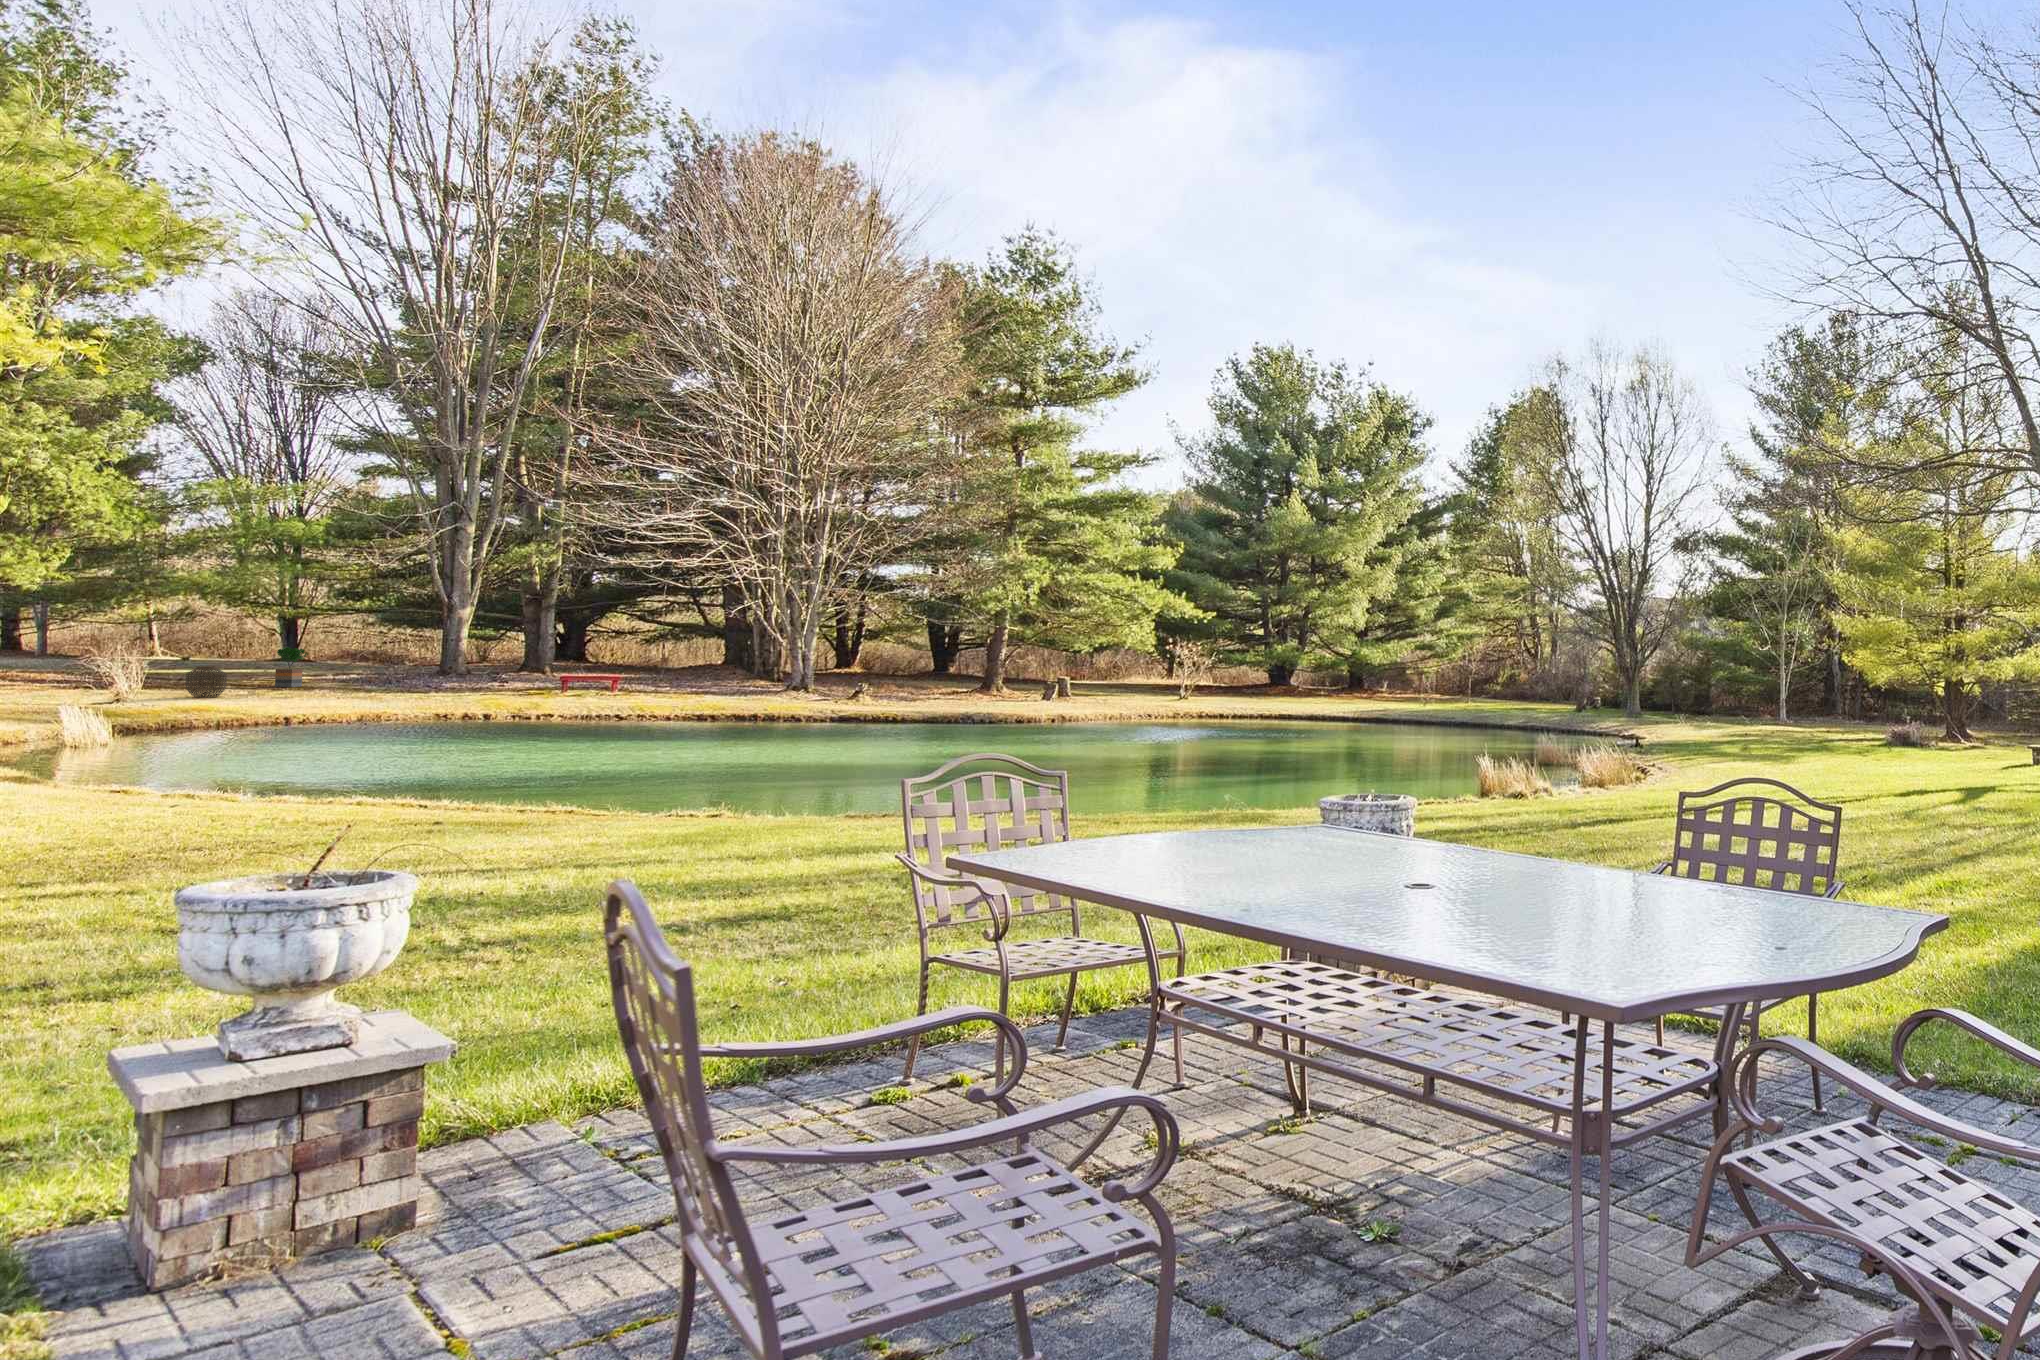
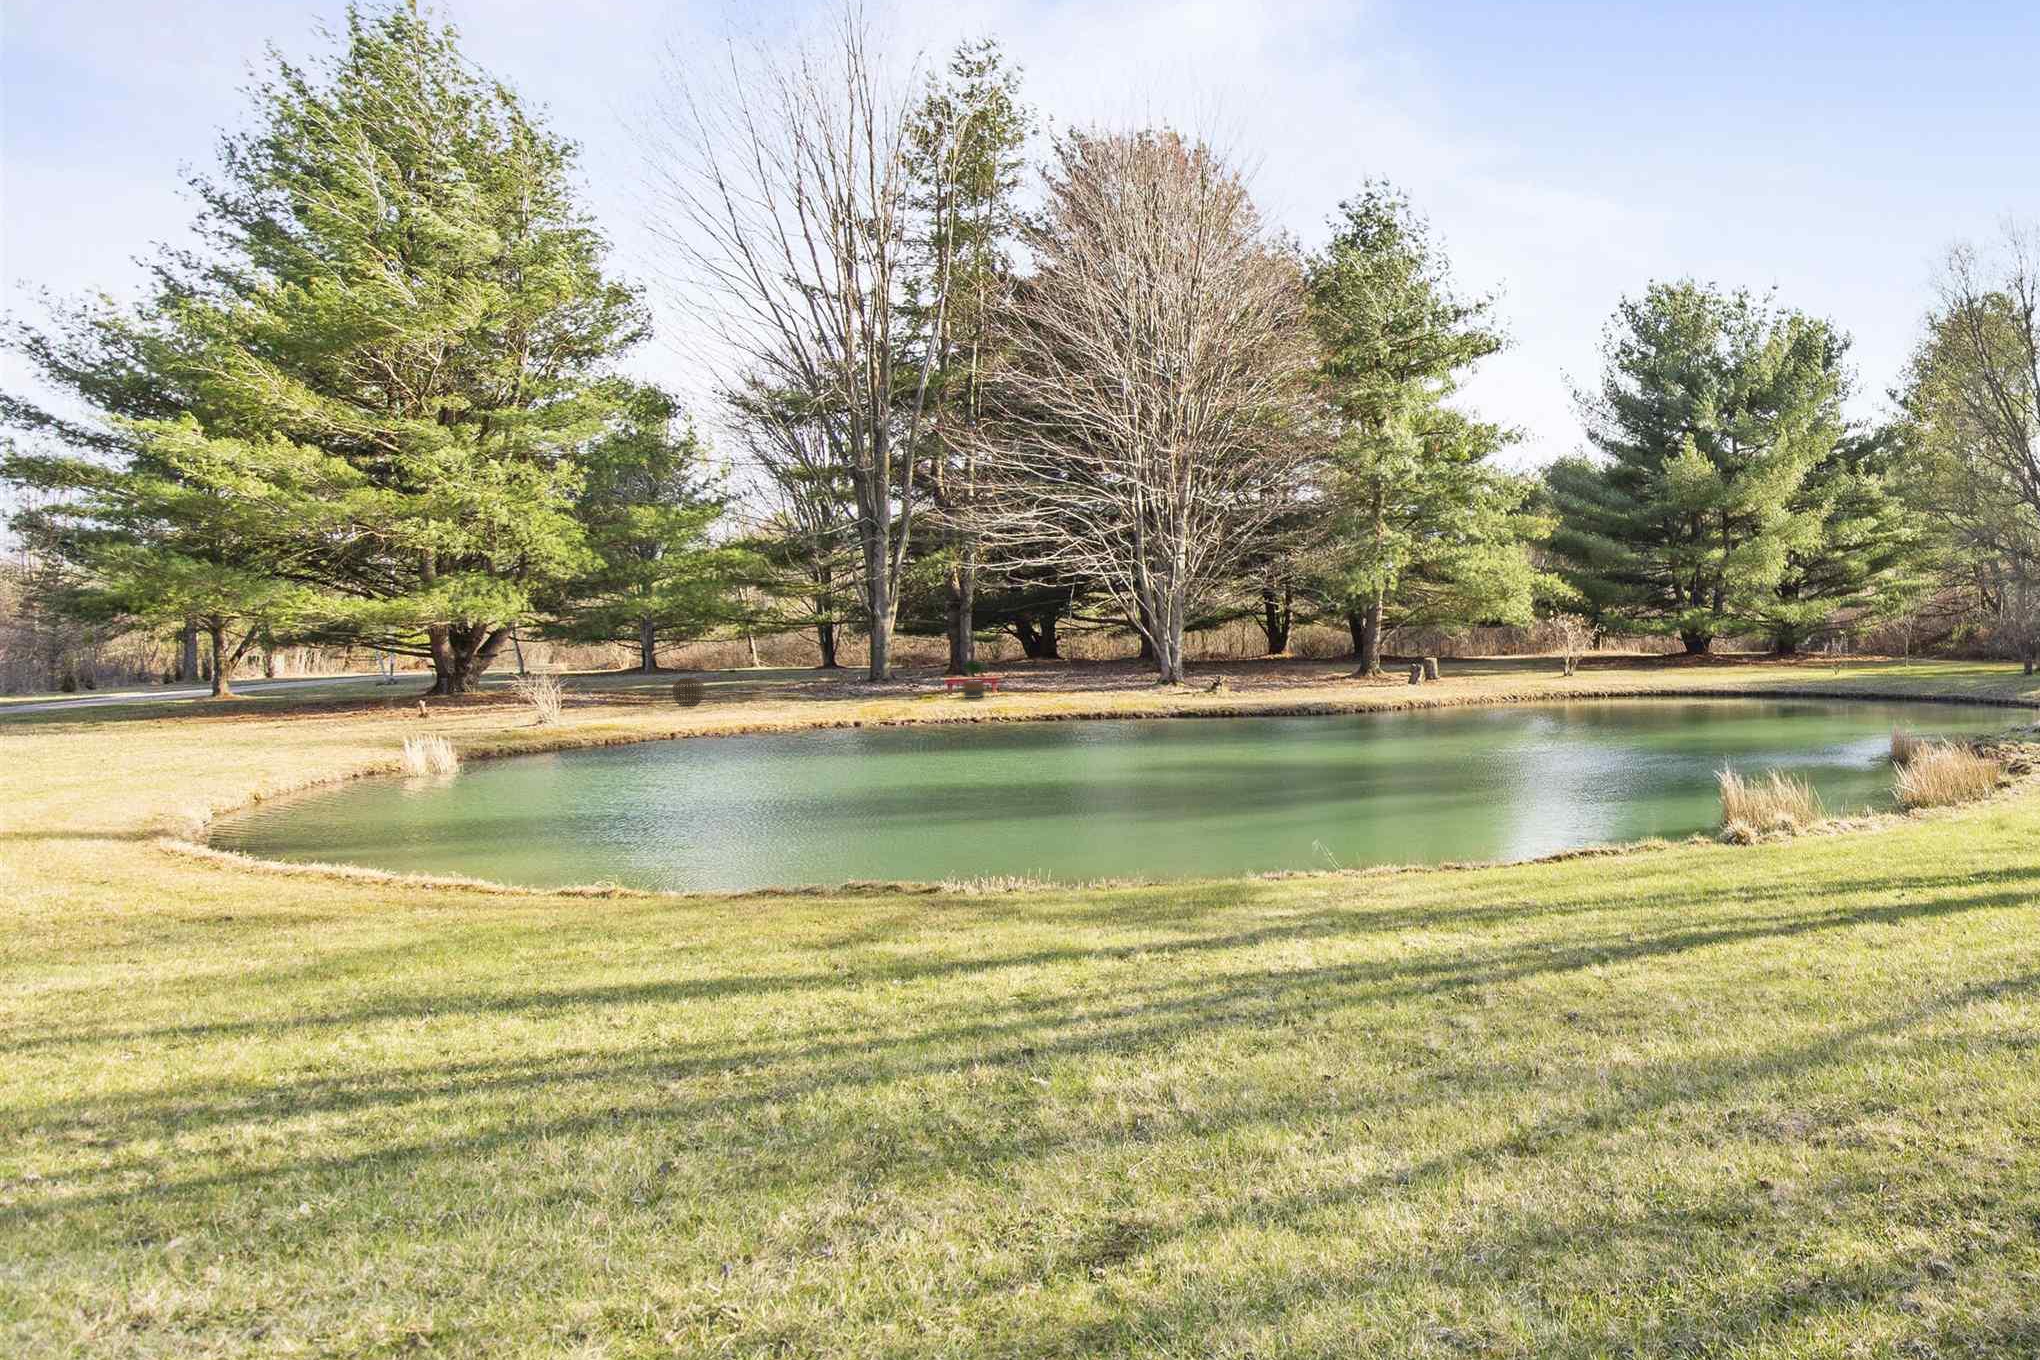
potted tree: present [275,647,308,687] -> present [963,661,987,698]

